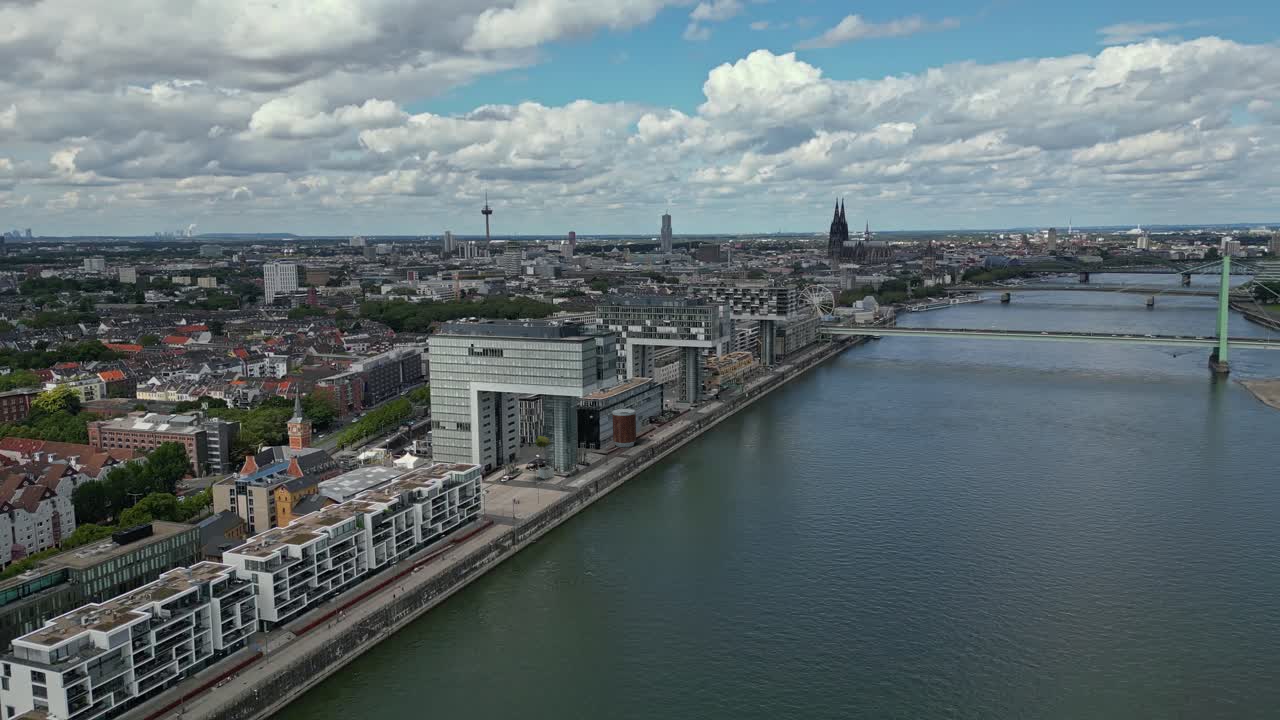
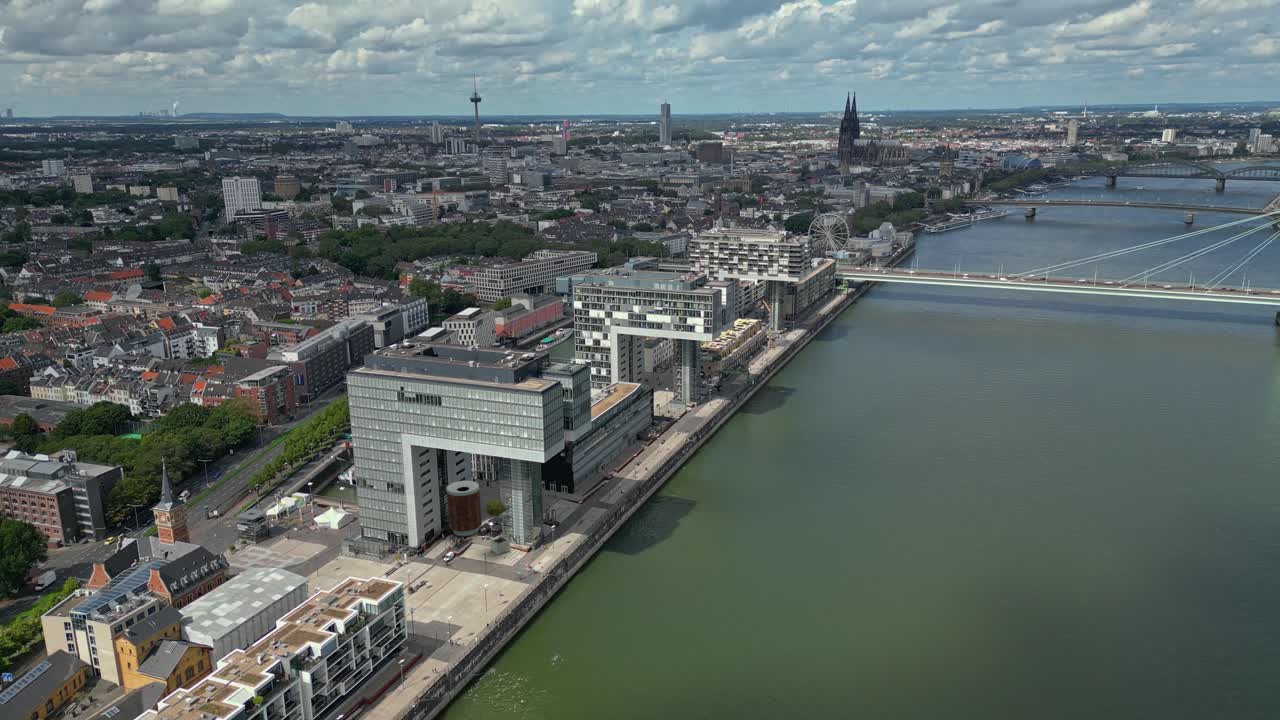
trash can: present [612,409,636,447] -> present [447,480,482,536]

